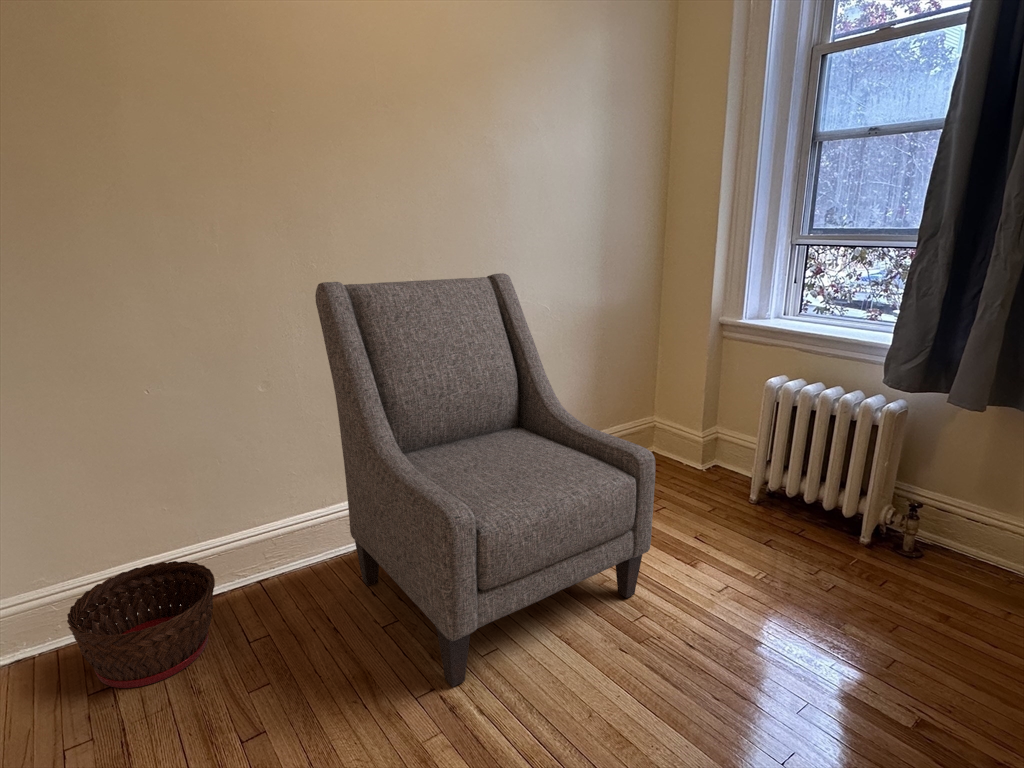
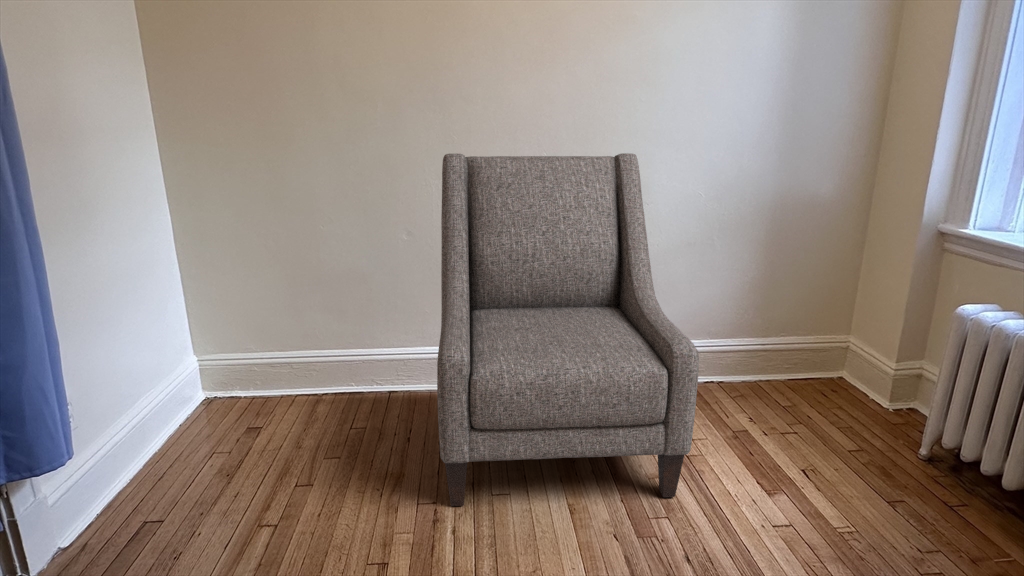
basket: present [67,561,215,688] -> none [244,355,339,433]

